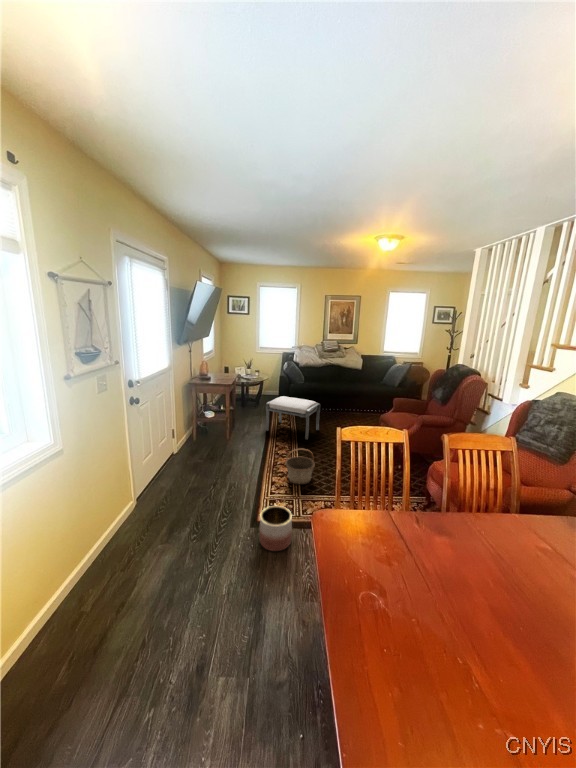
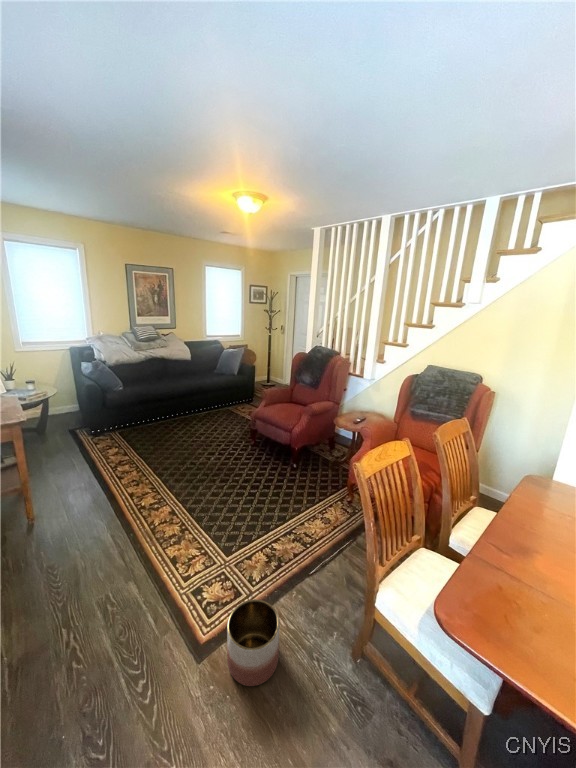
ottoman: present [266,396,320,440] -> none [89,413,175,475]
basket: present [286,449,315,484] -> none [181,489,227,544]

